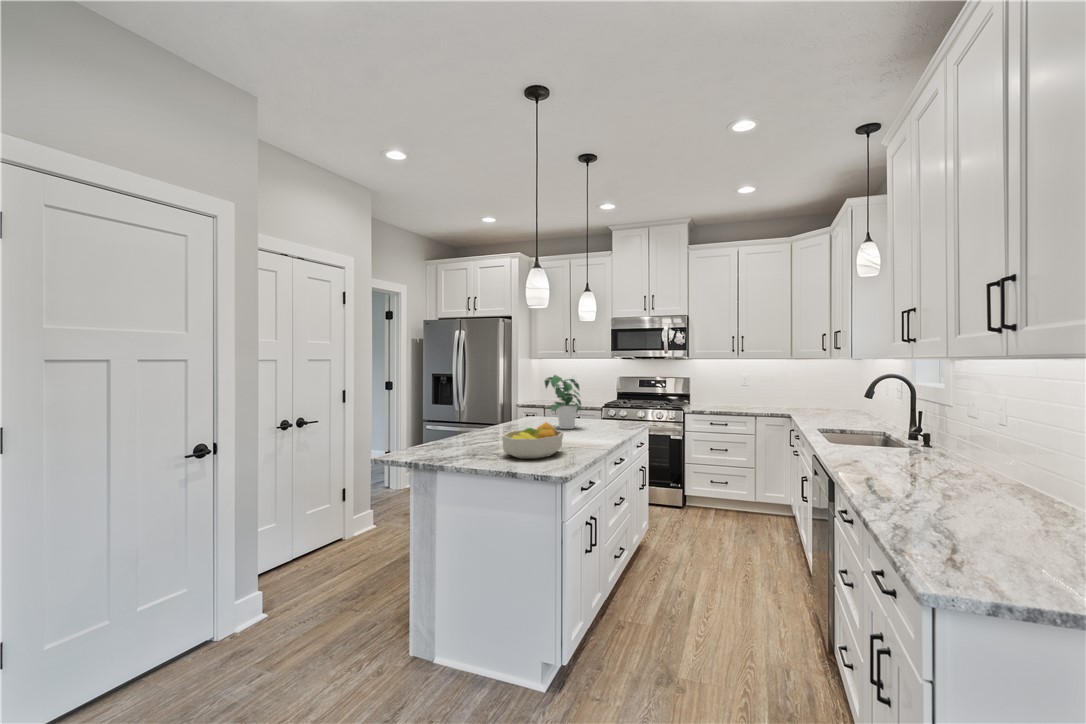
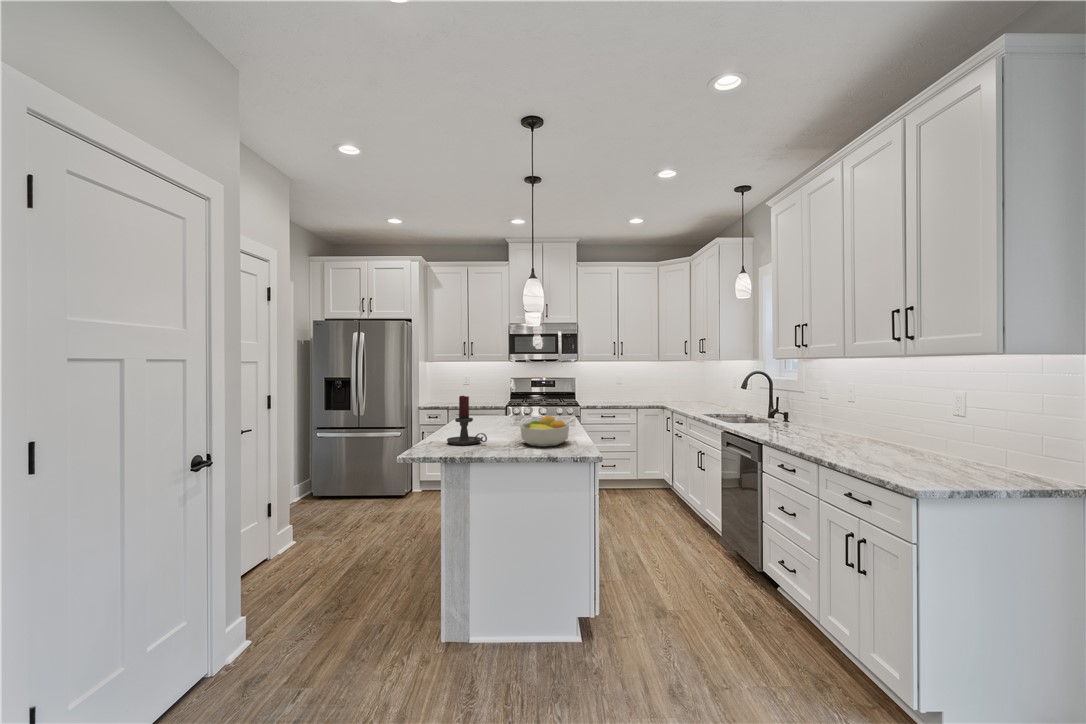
potted plant: present [545,375,581,429] -> none [500,374,536,424]
candle holder: none [437,397,474,450] -> present [447,396,487,445]

